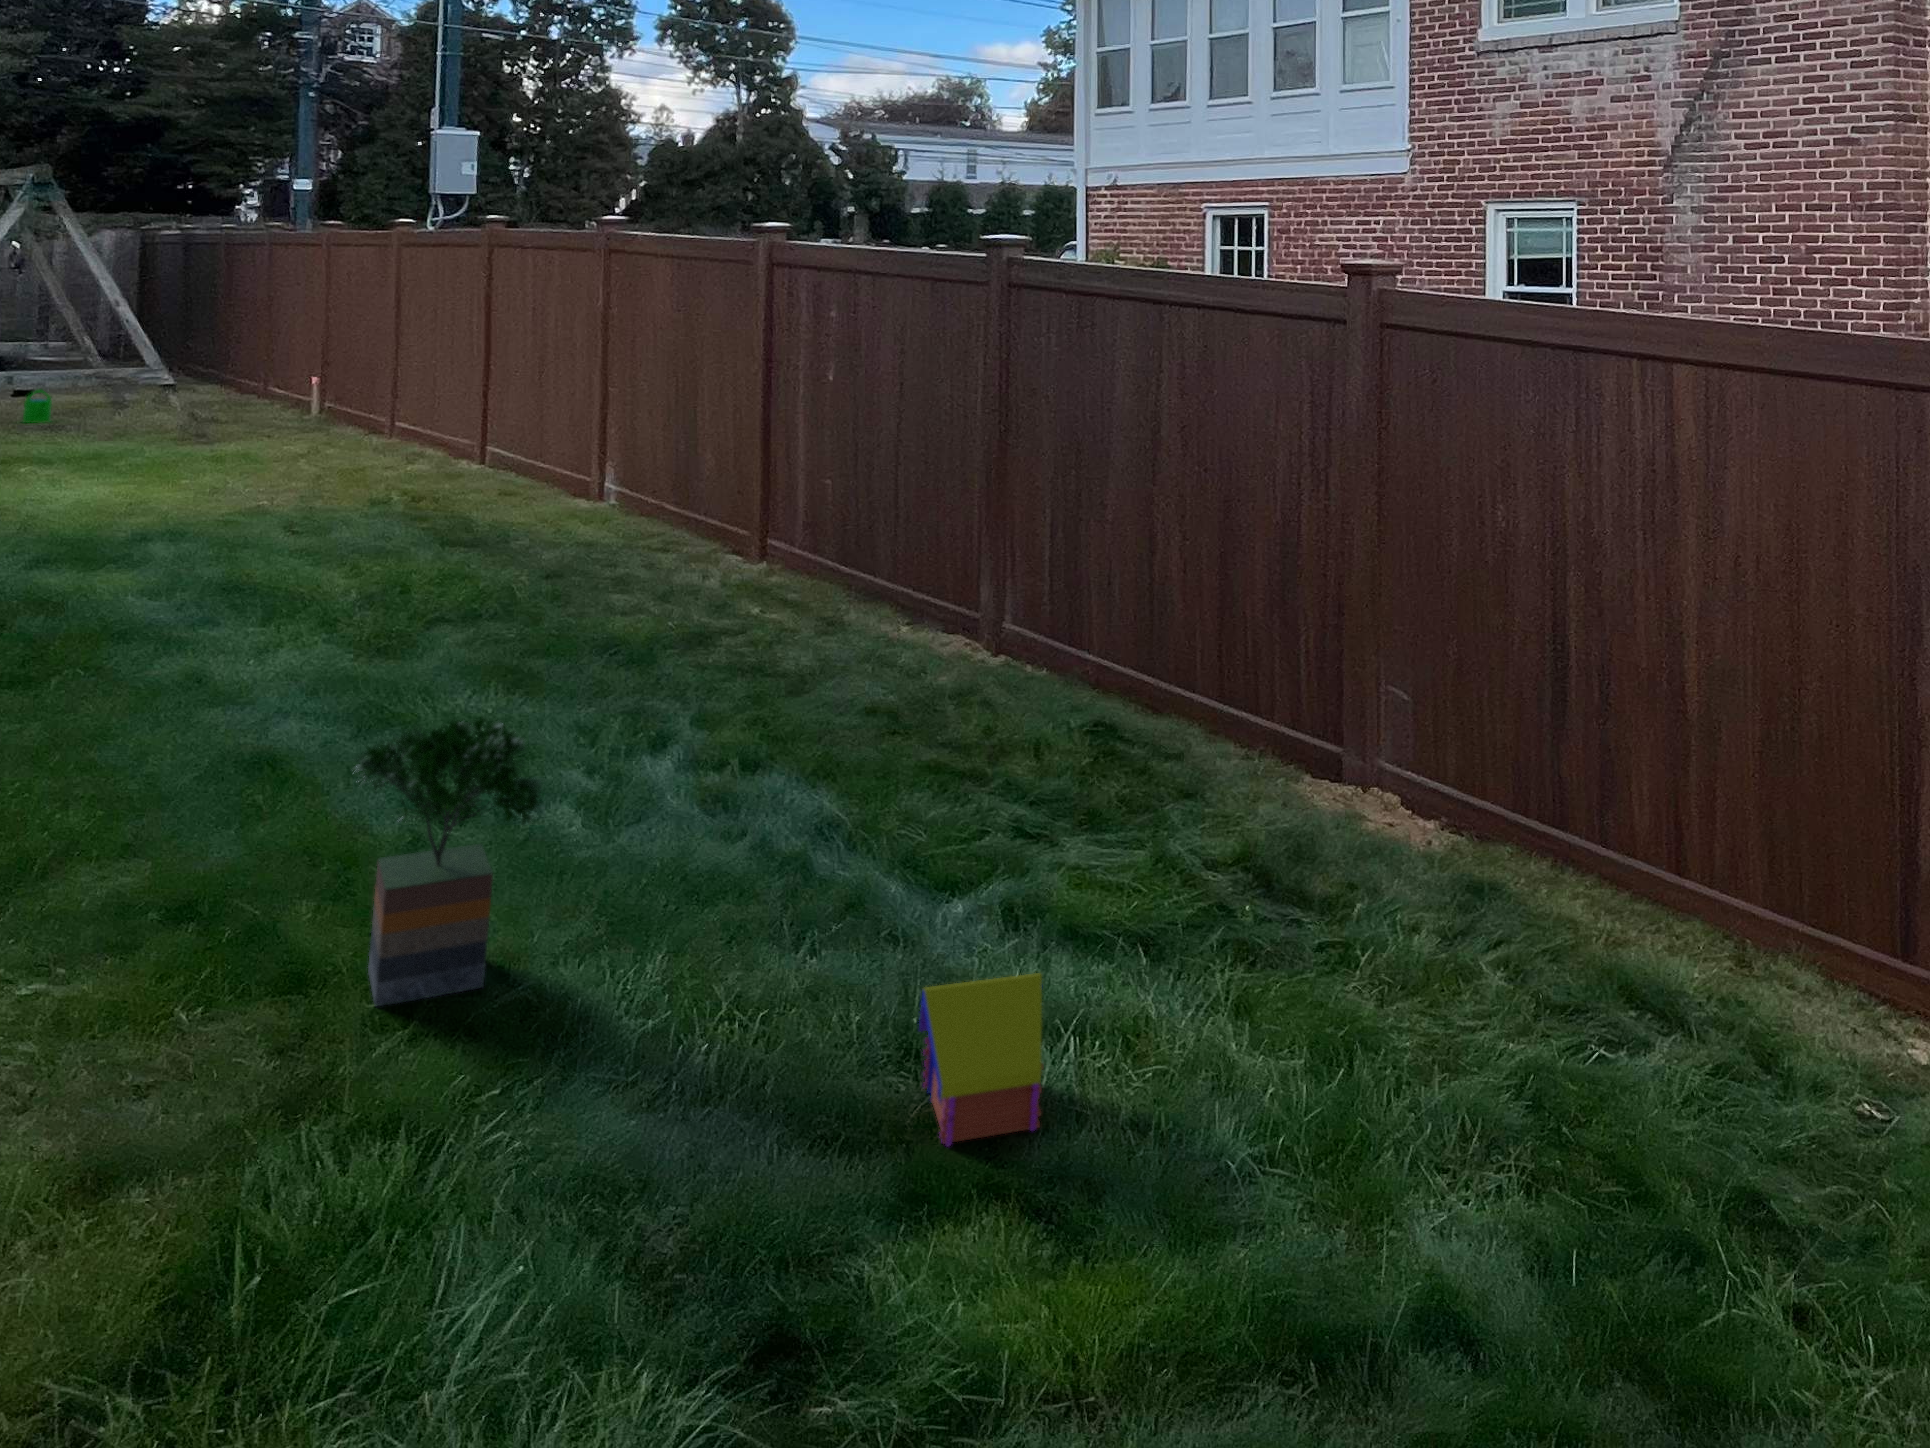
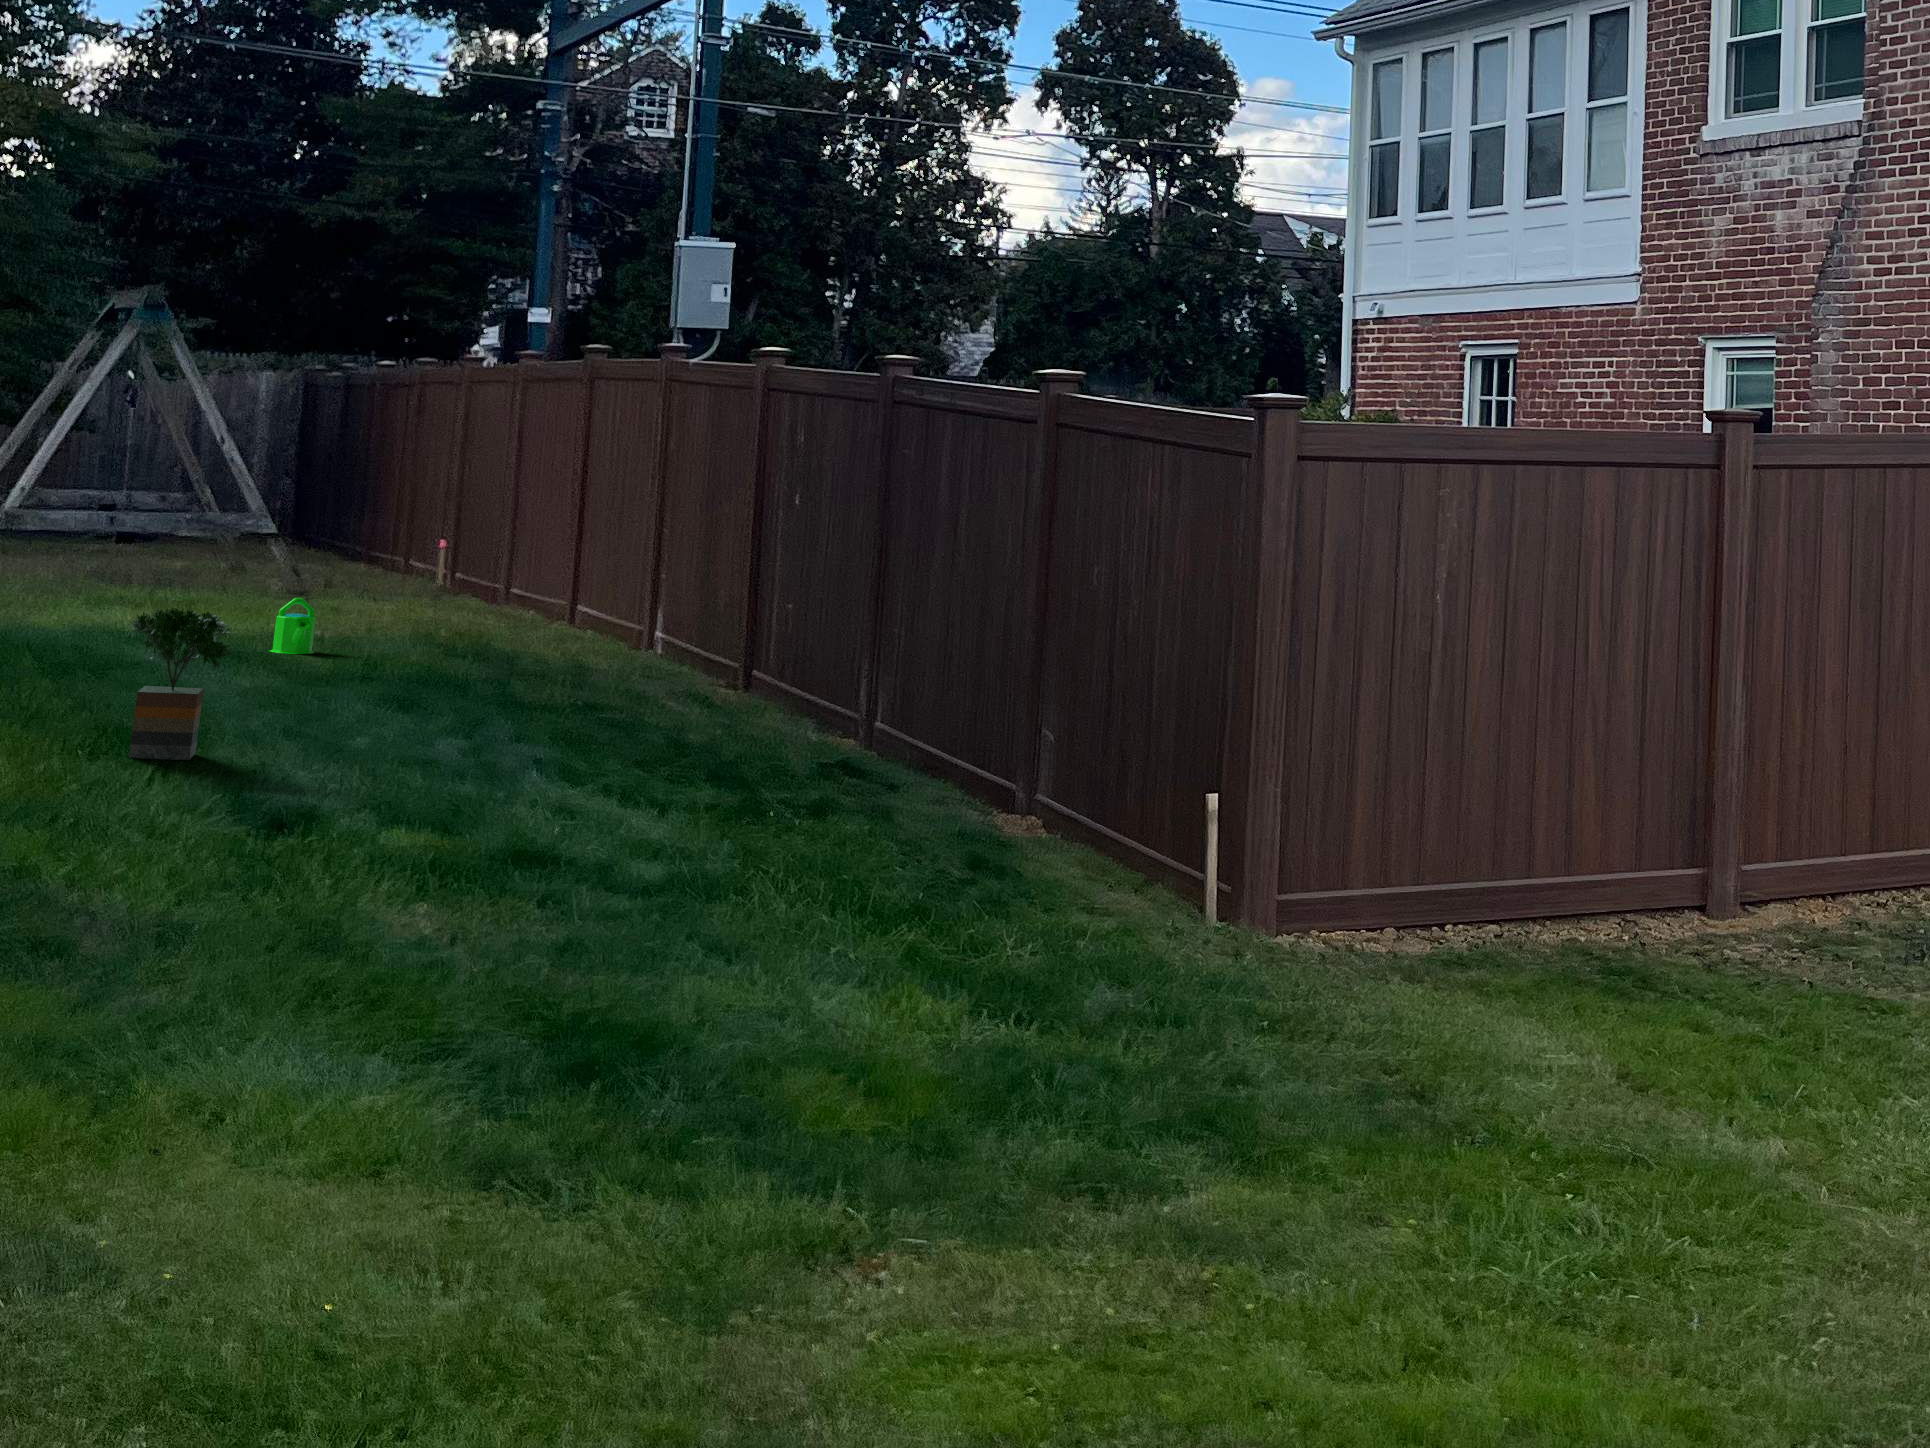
watering can: present [23,389,52,423] -> present [270,598,316,654]
toy house: present [919,973,1044,1147] -> none [353,734,431,811]

